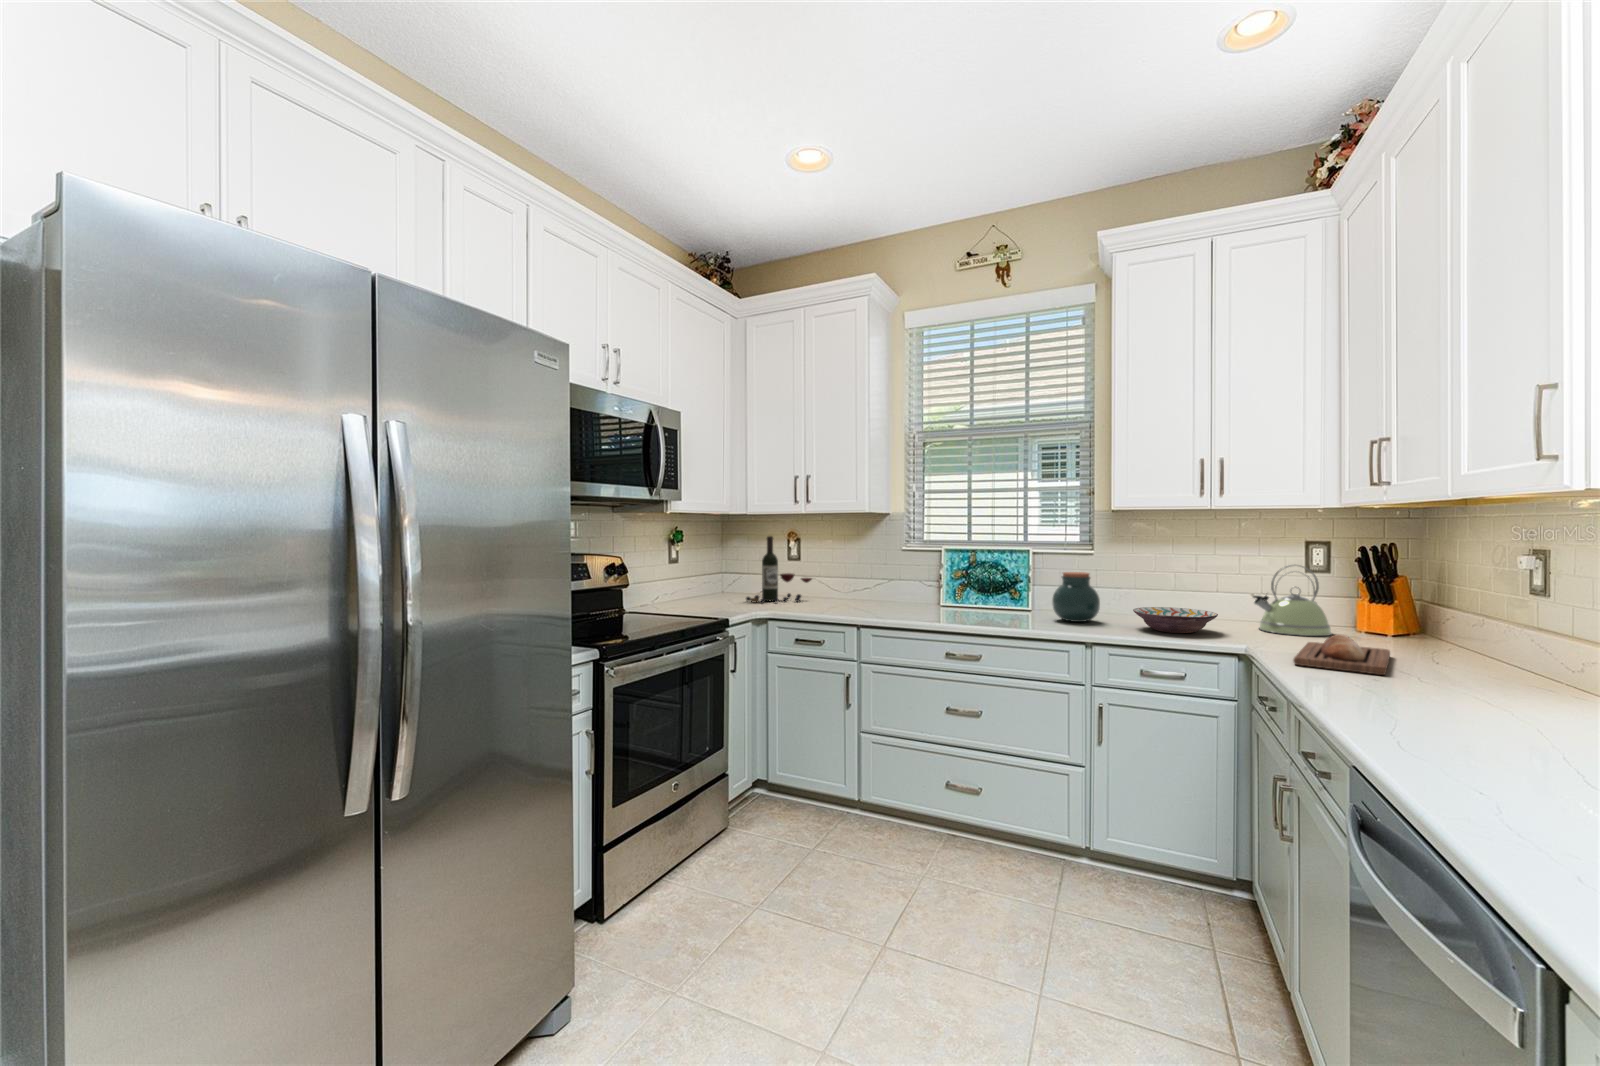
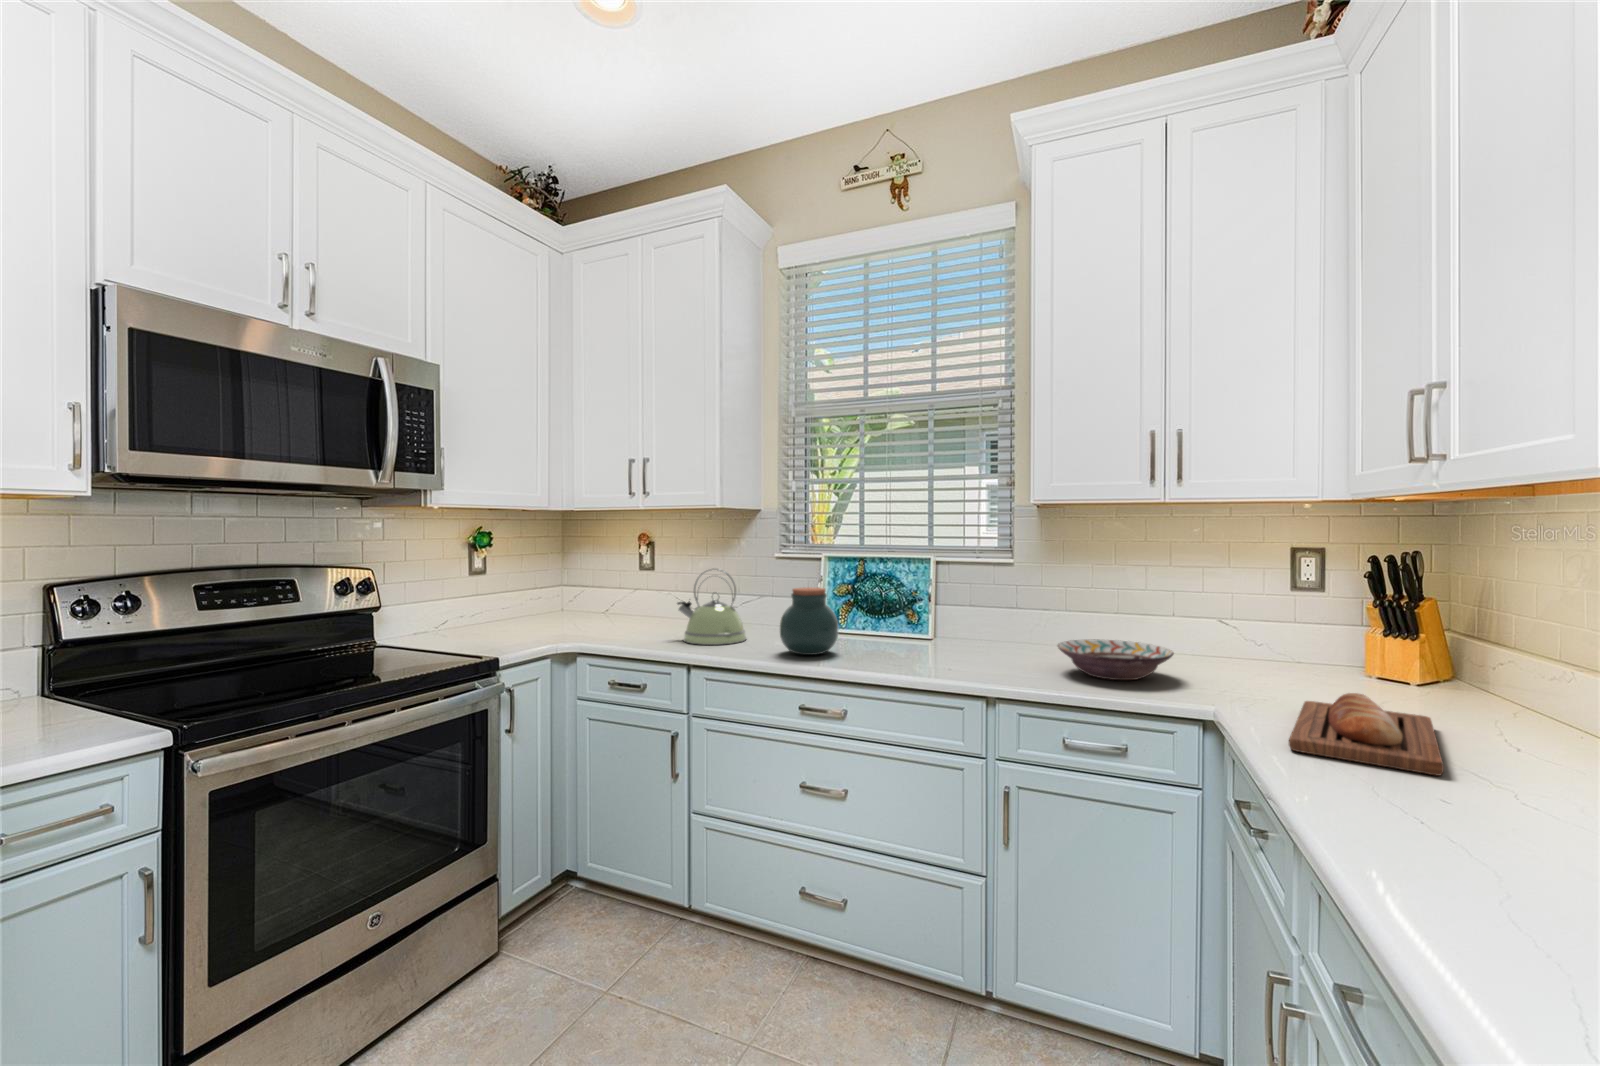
wine bottle: present [746,536,812,603] -> none [566,540,660,629]
kettle: present [1253,565,1332,636] -> present [677,569,746,645]
jar: present [1052,572,1100,622] -> present [780,587,838,655]

